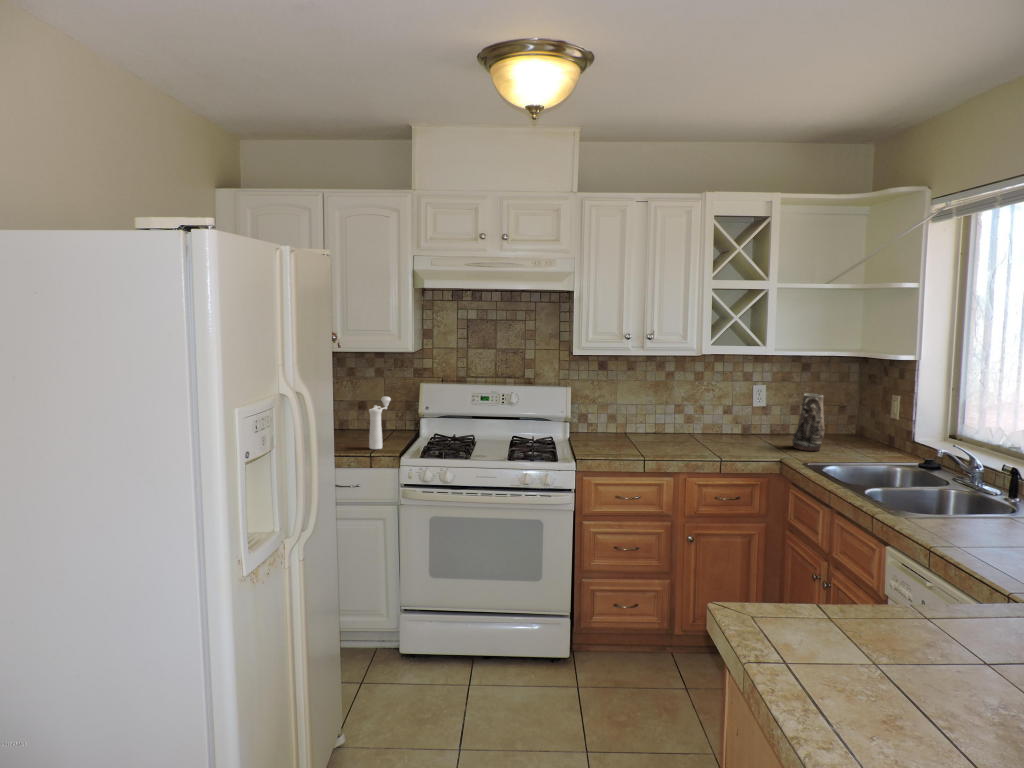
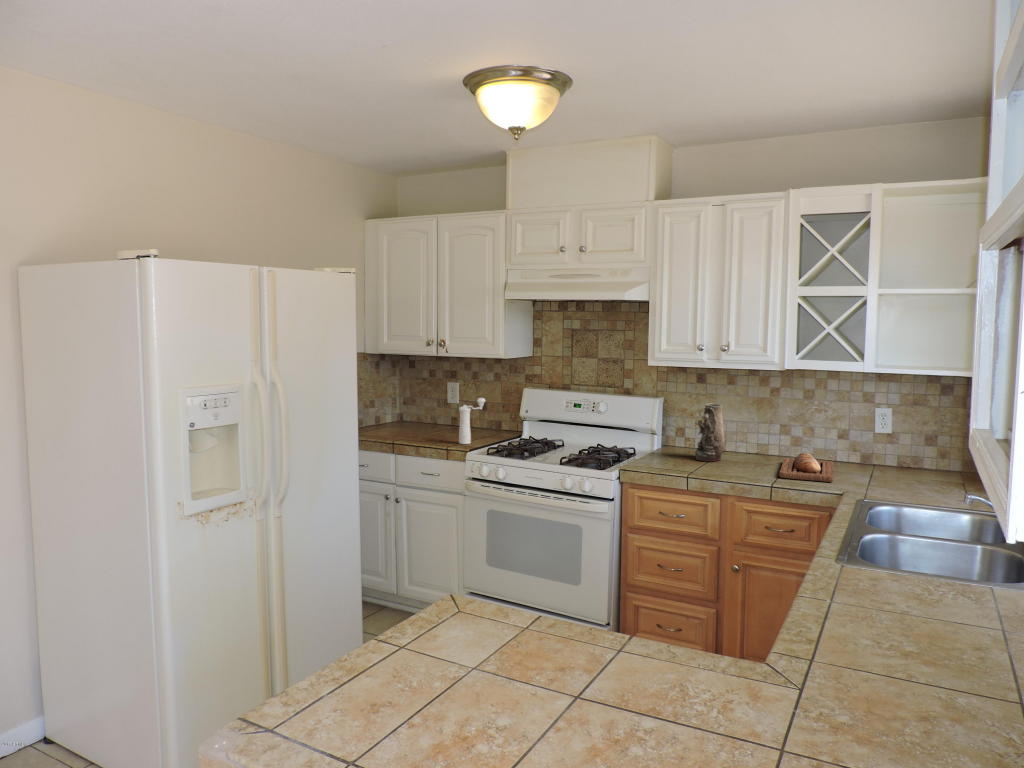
vase: present [792,394,825,451] -> present [695,404,725,462]
bread loaf: none [690,428,758,452] -> present [779,453,833,482]

